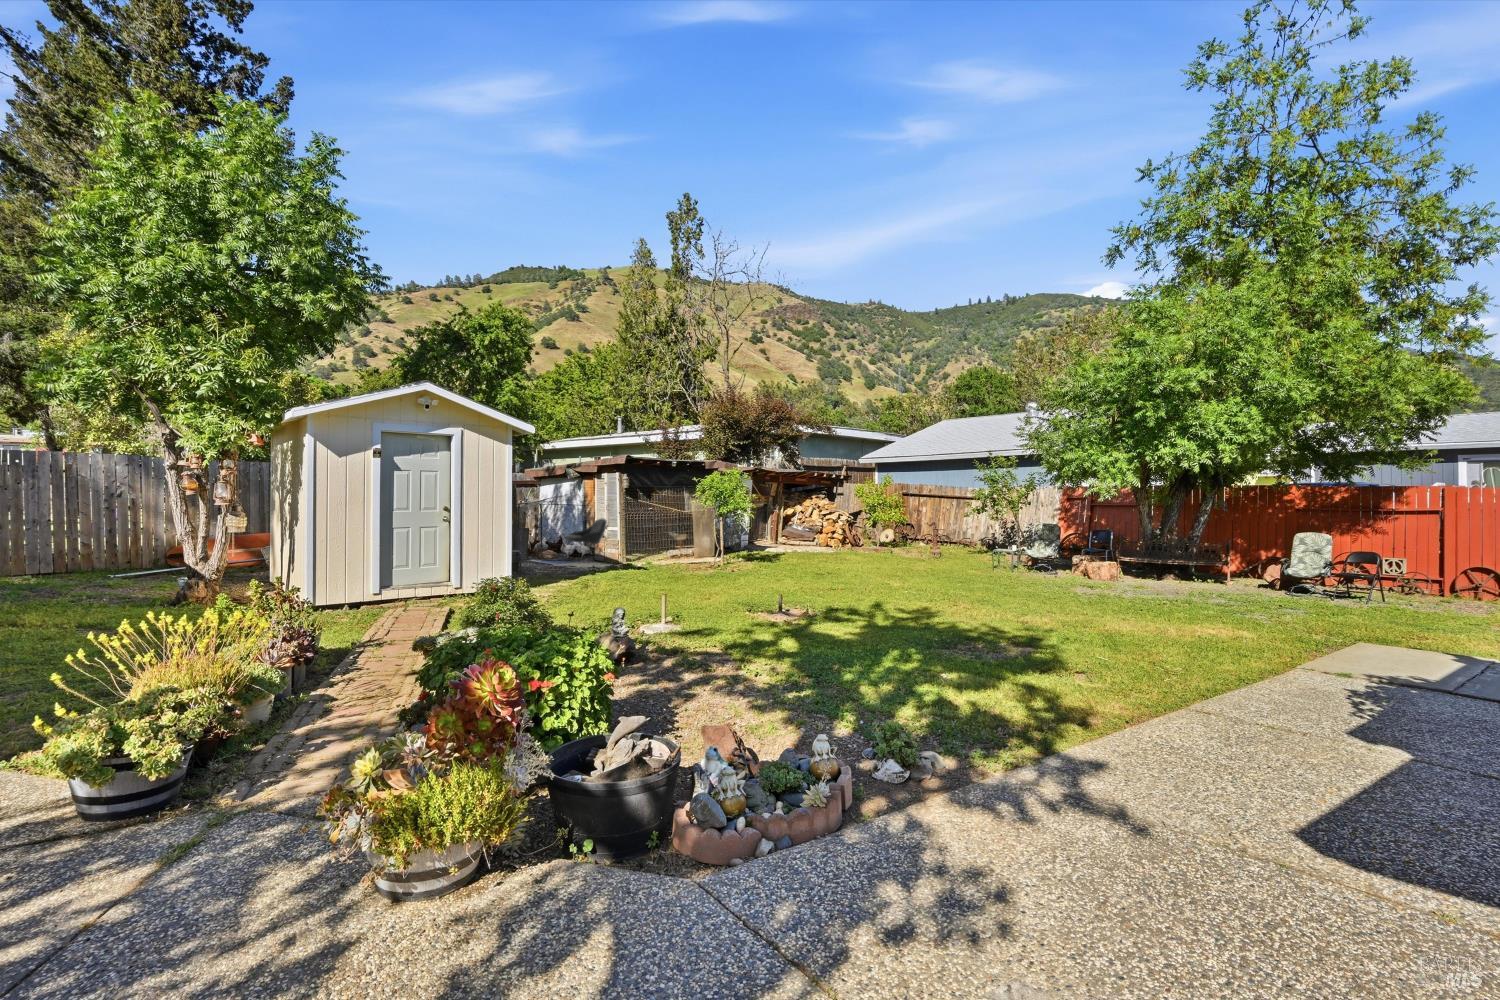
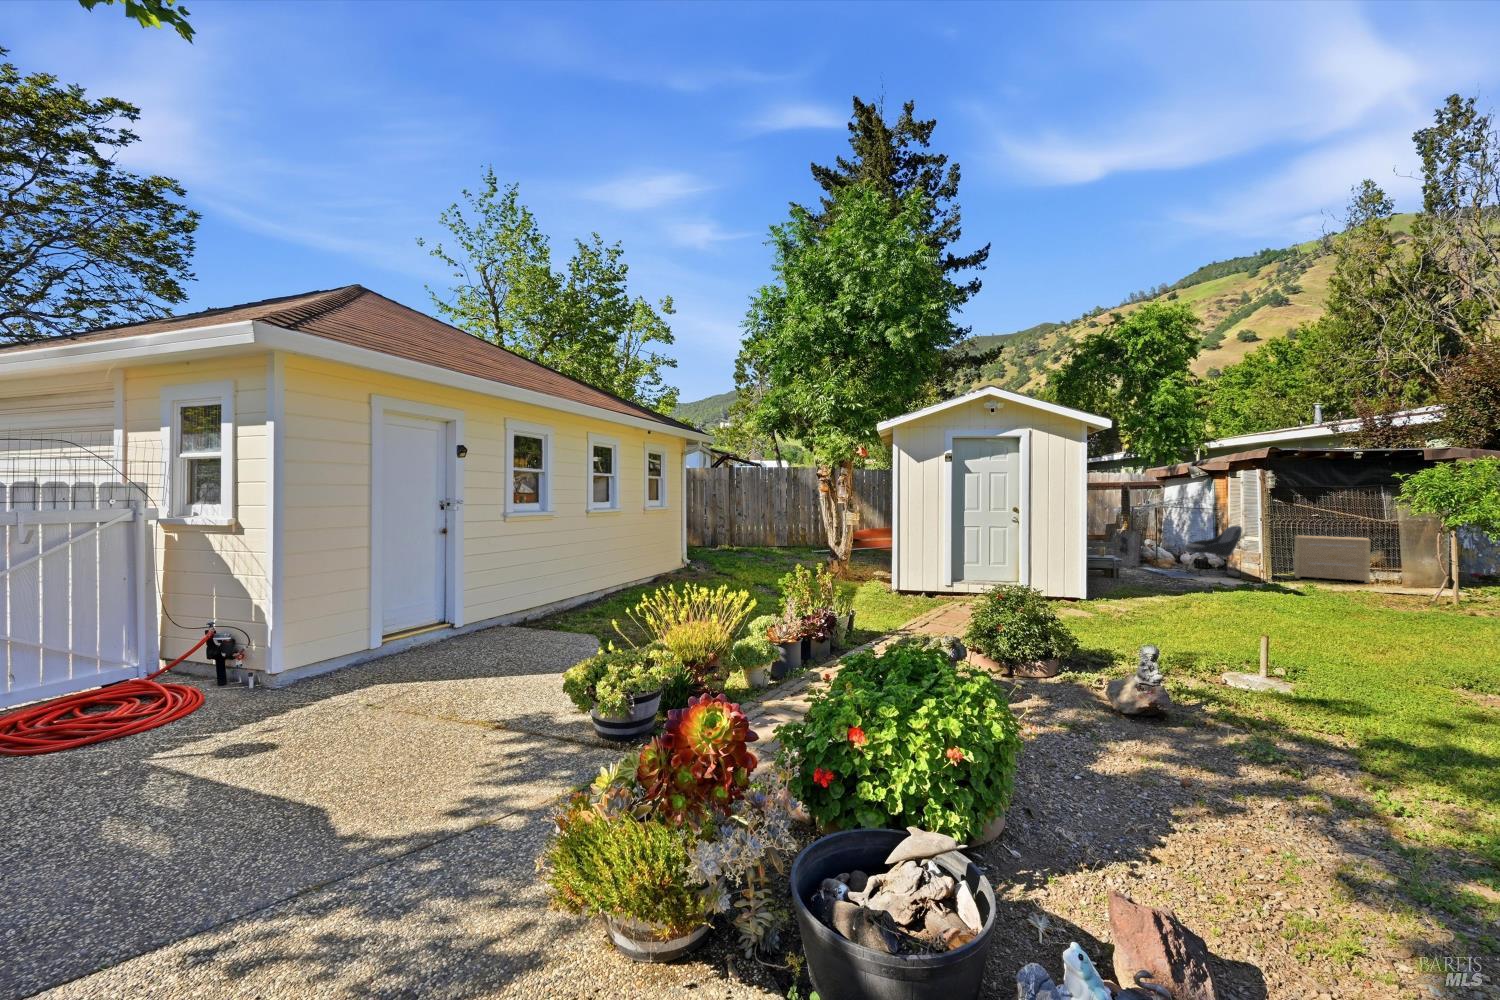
side table: none [637,525,681,558] -> present [1294,536,1371,583]

